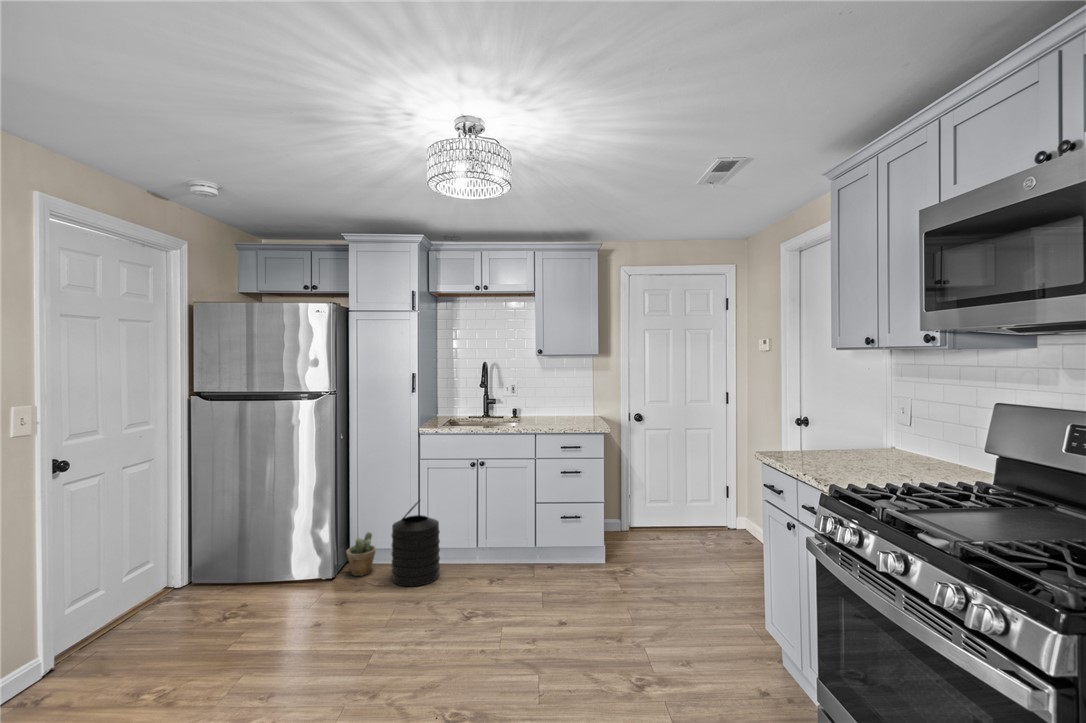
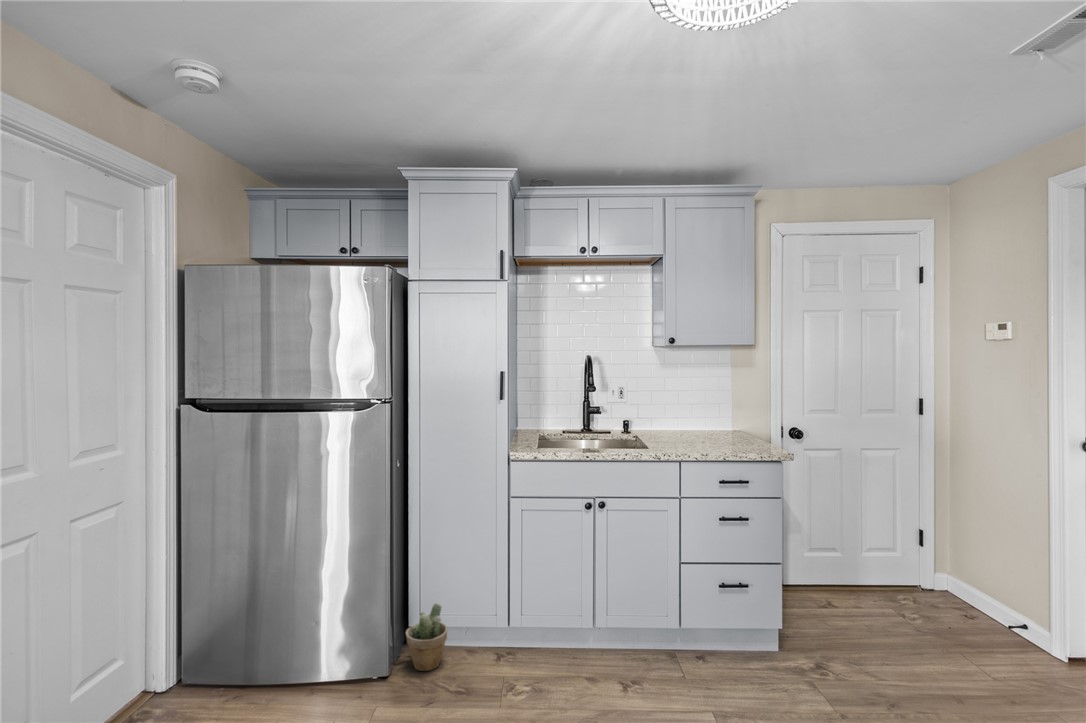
trash can: present [392,501,440,586] -> none [474,559,544,695]

